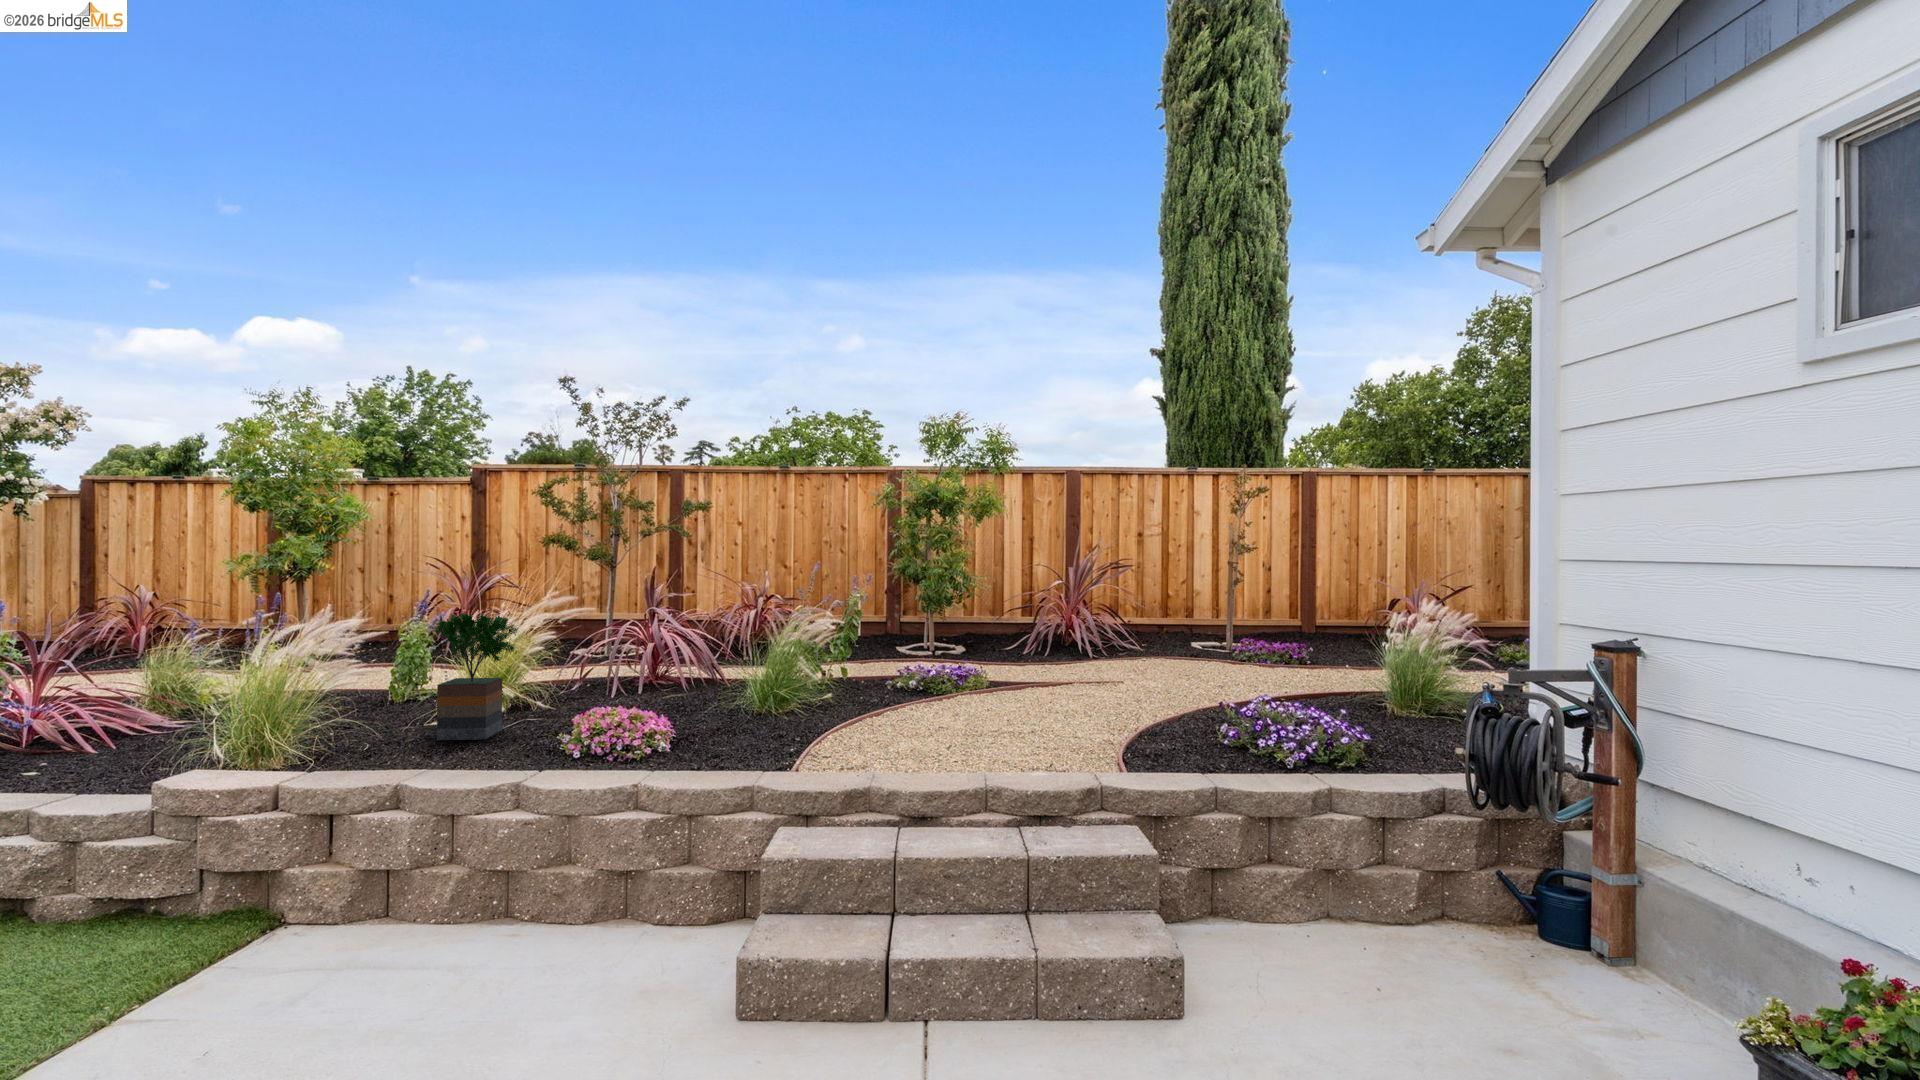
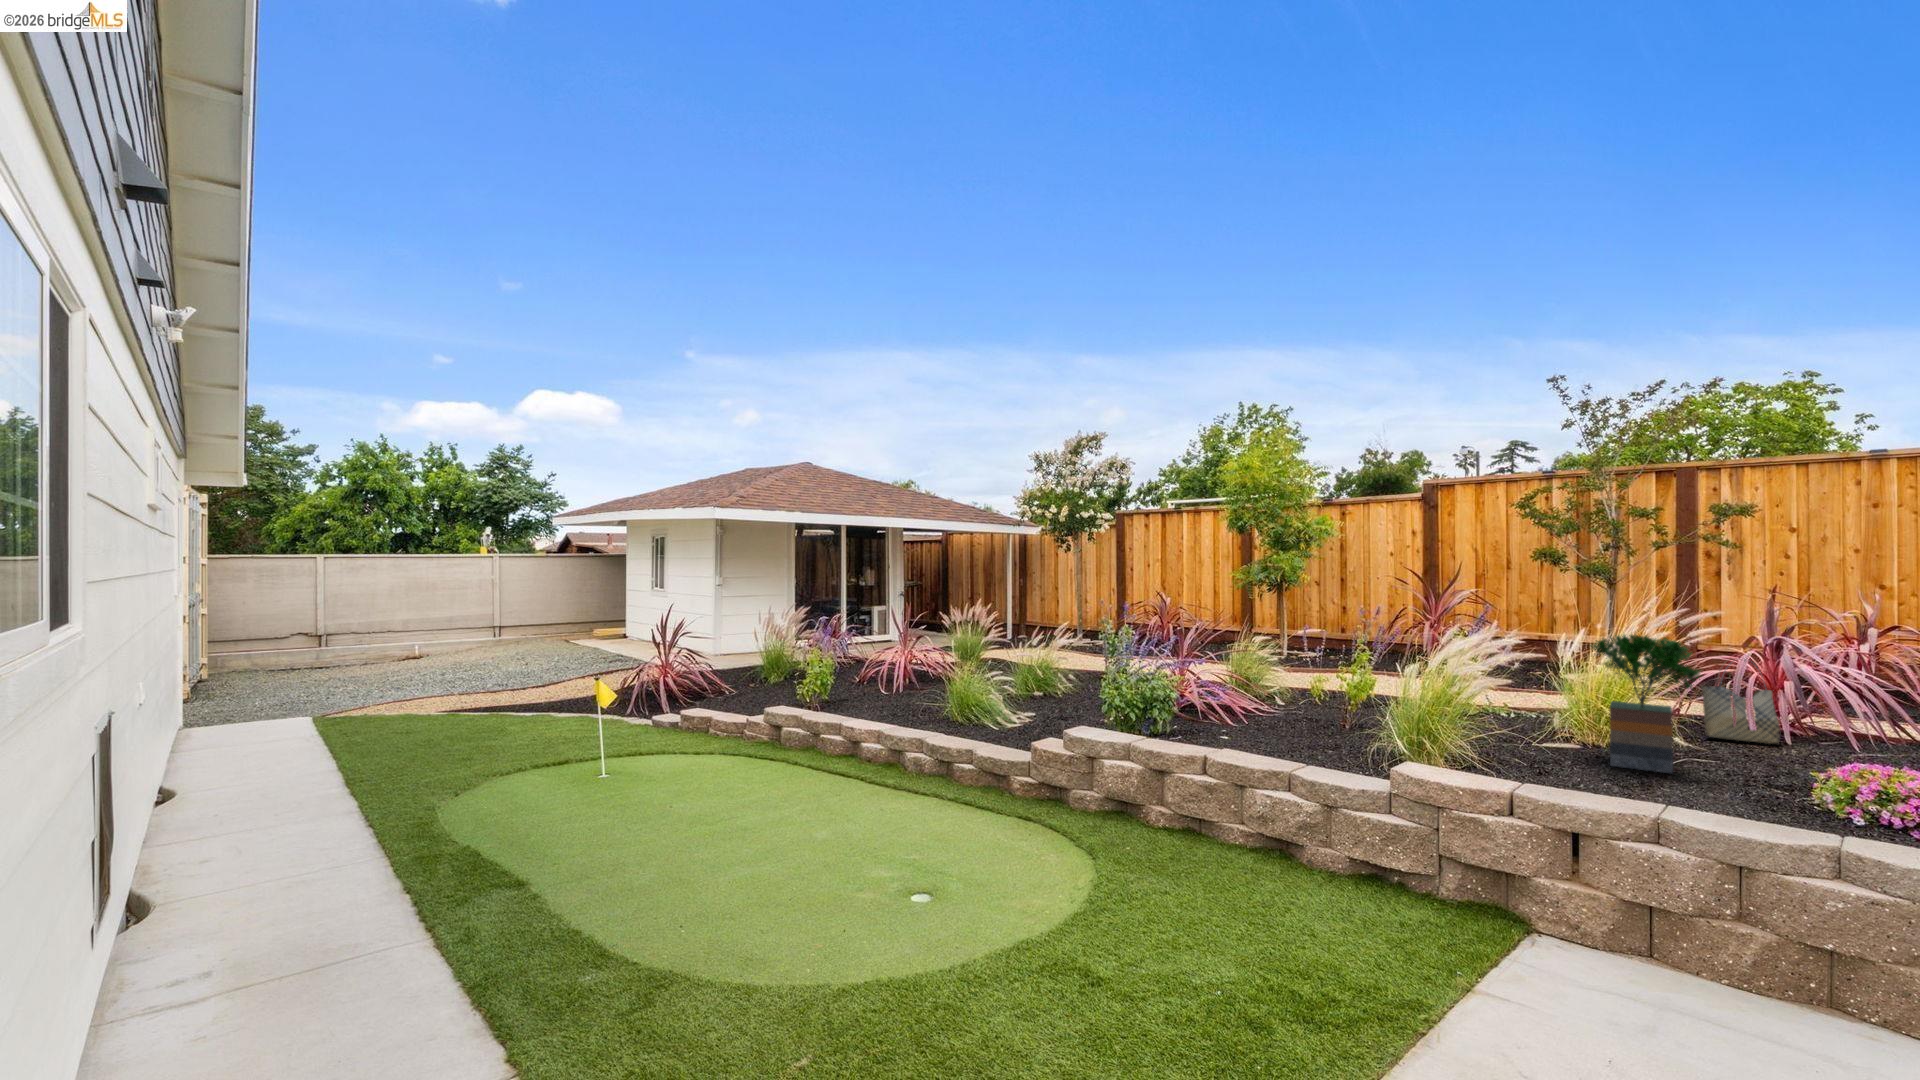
woven basket: none [573,629,629,701] -> present [1701,659,1780,744]

